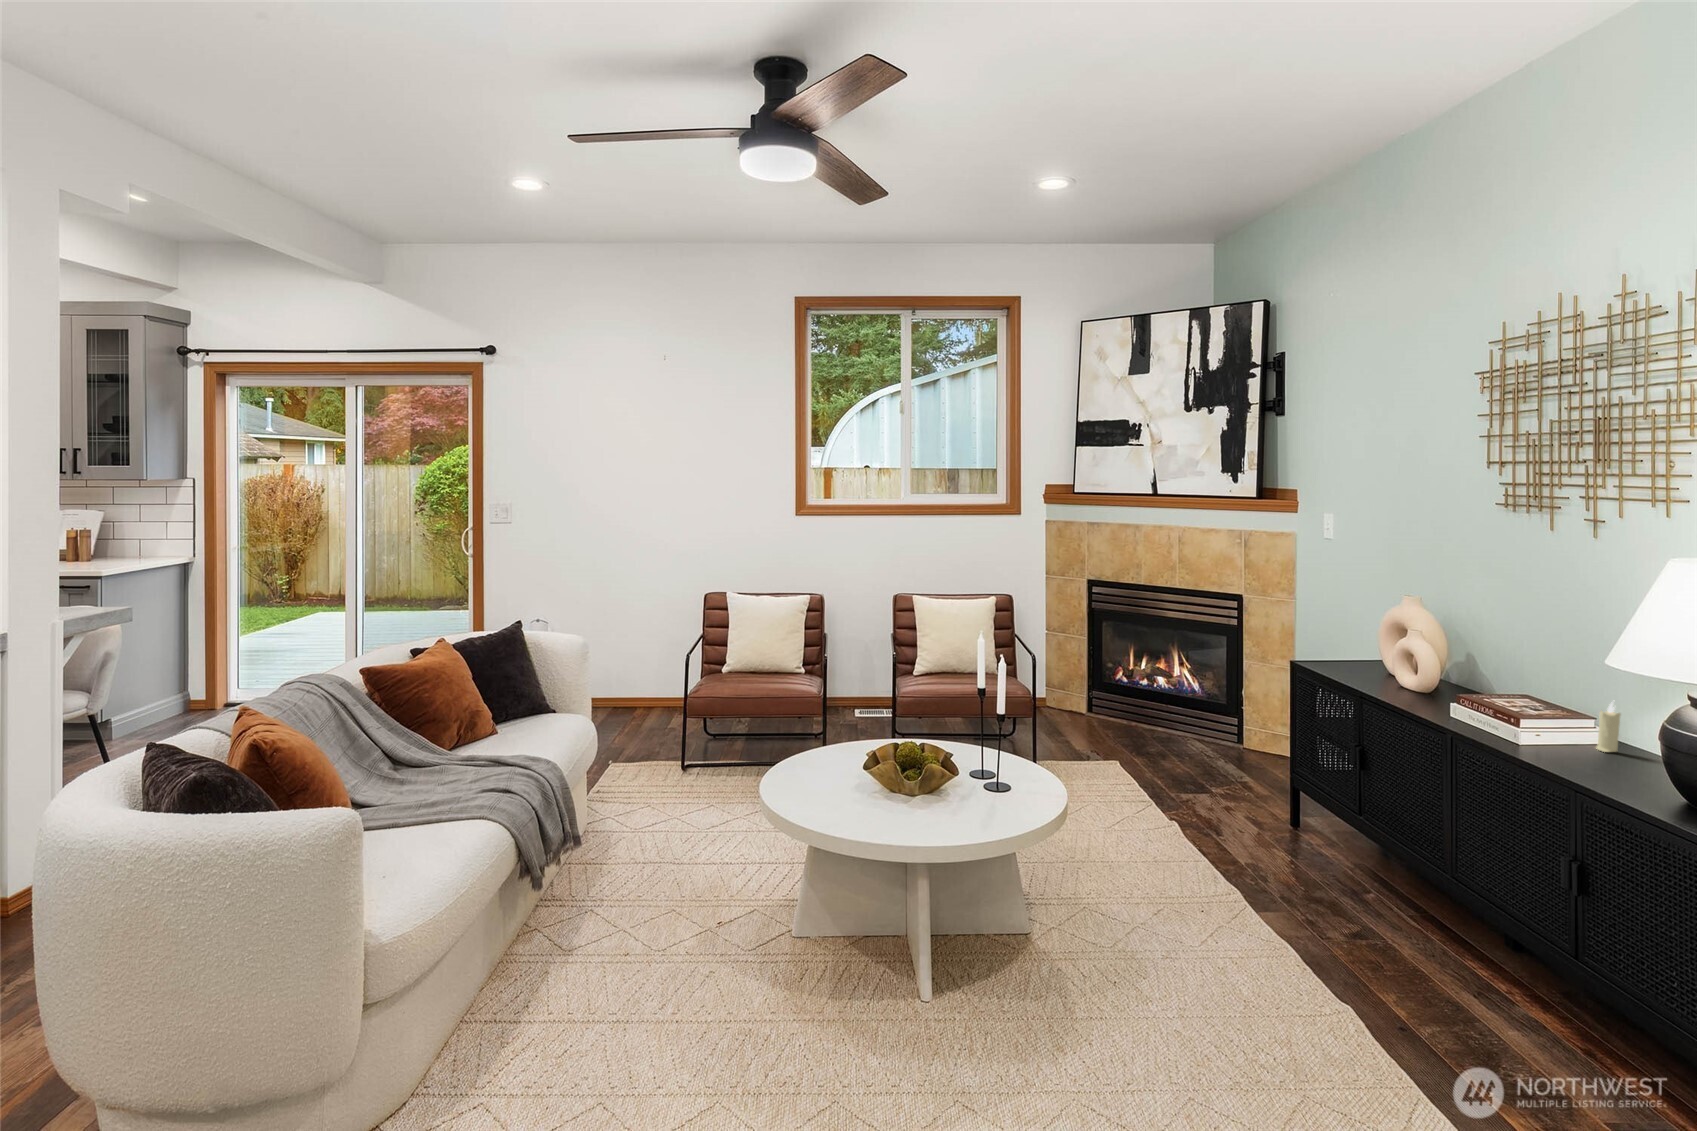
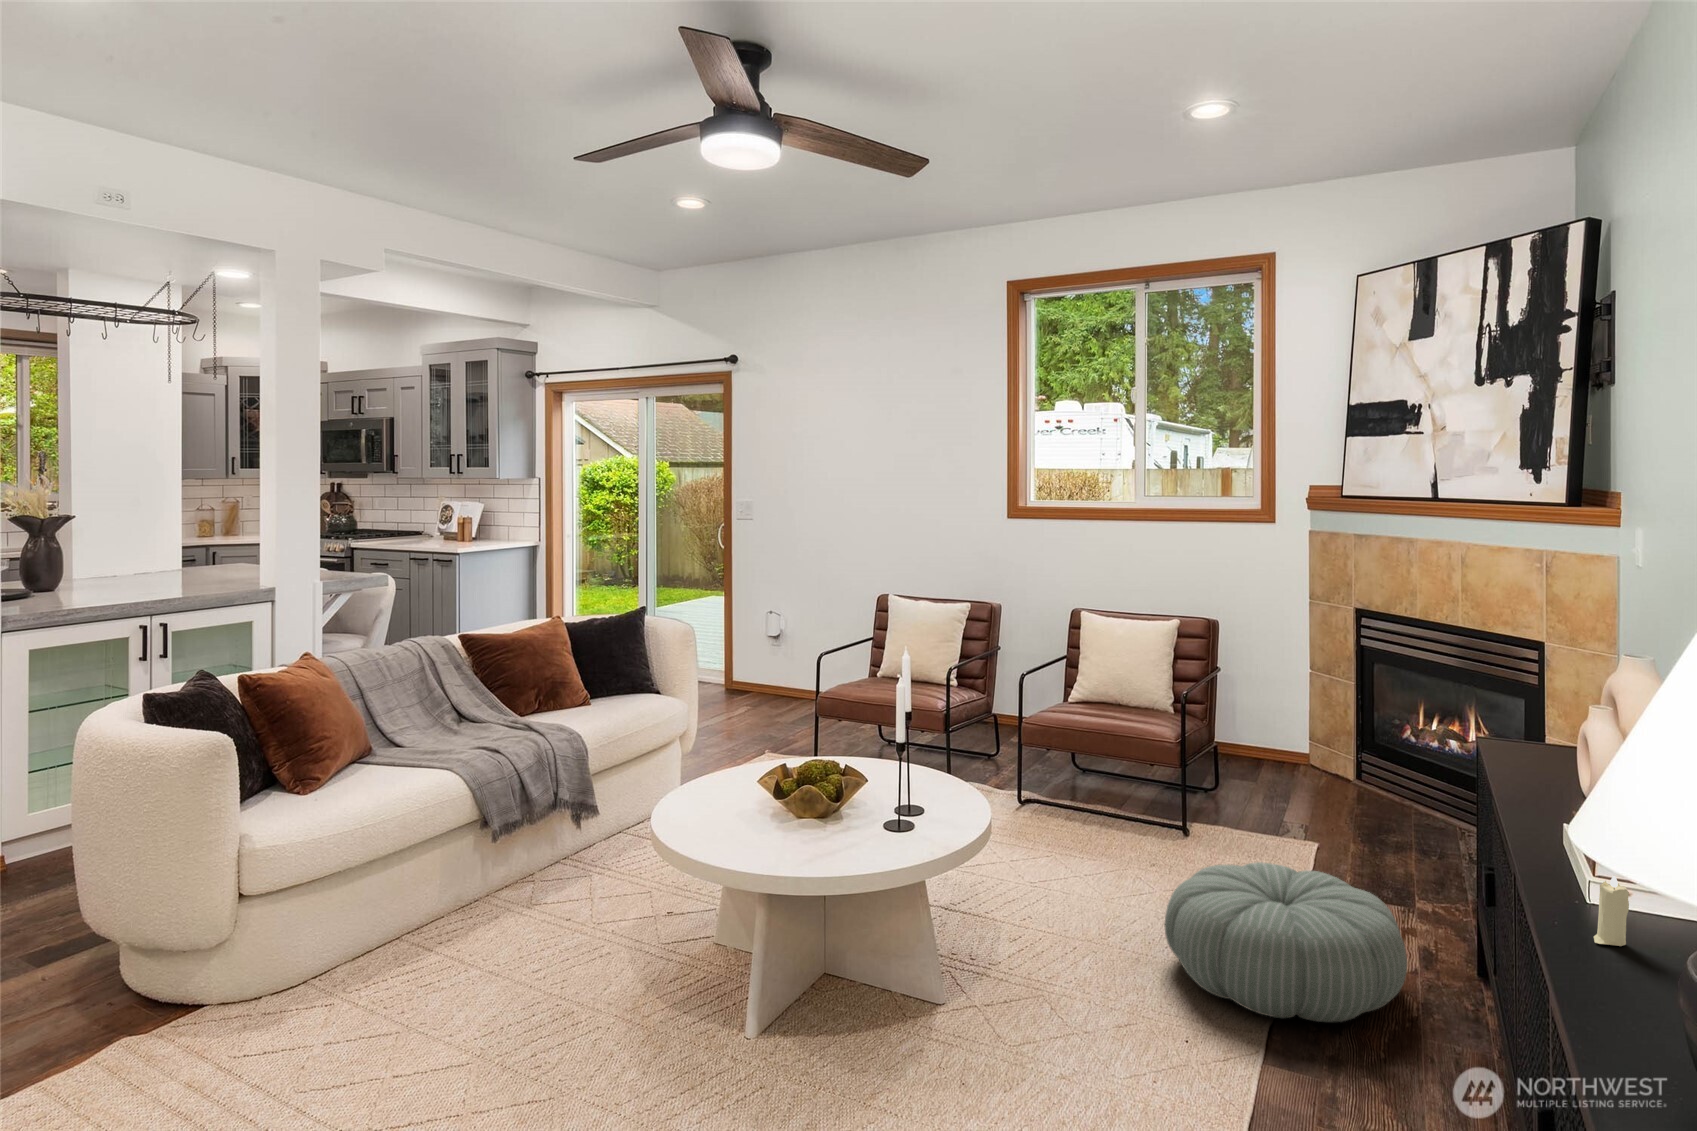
pouf: none [1112,763,1300,875] -> present [1165,862,1407,1022]

